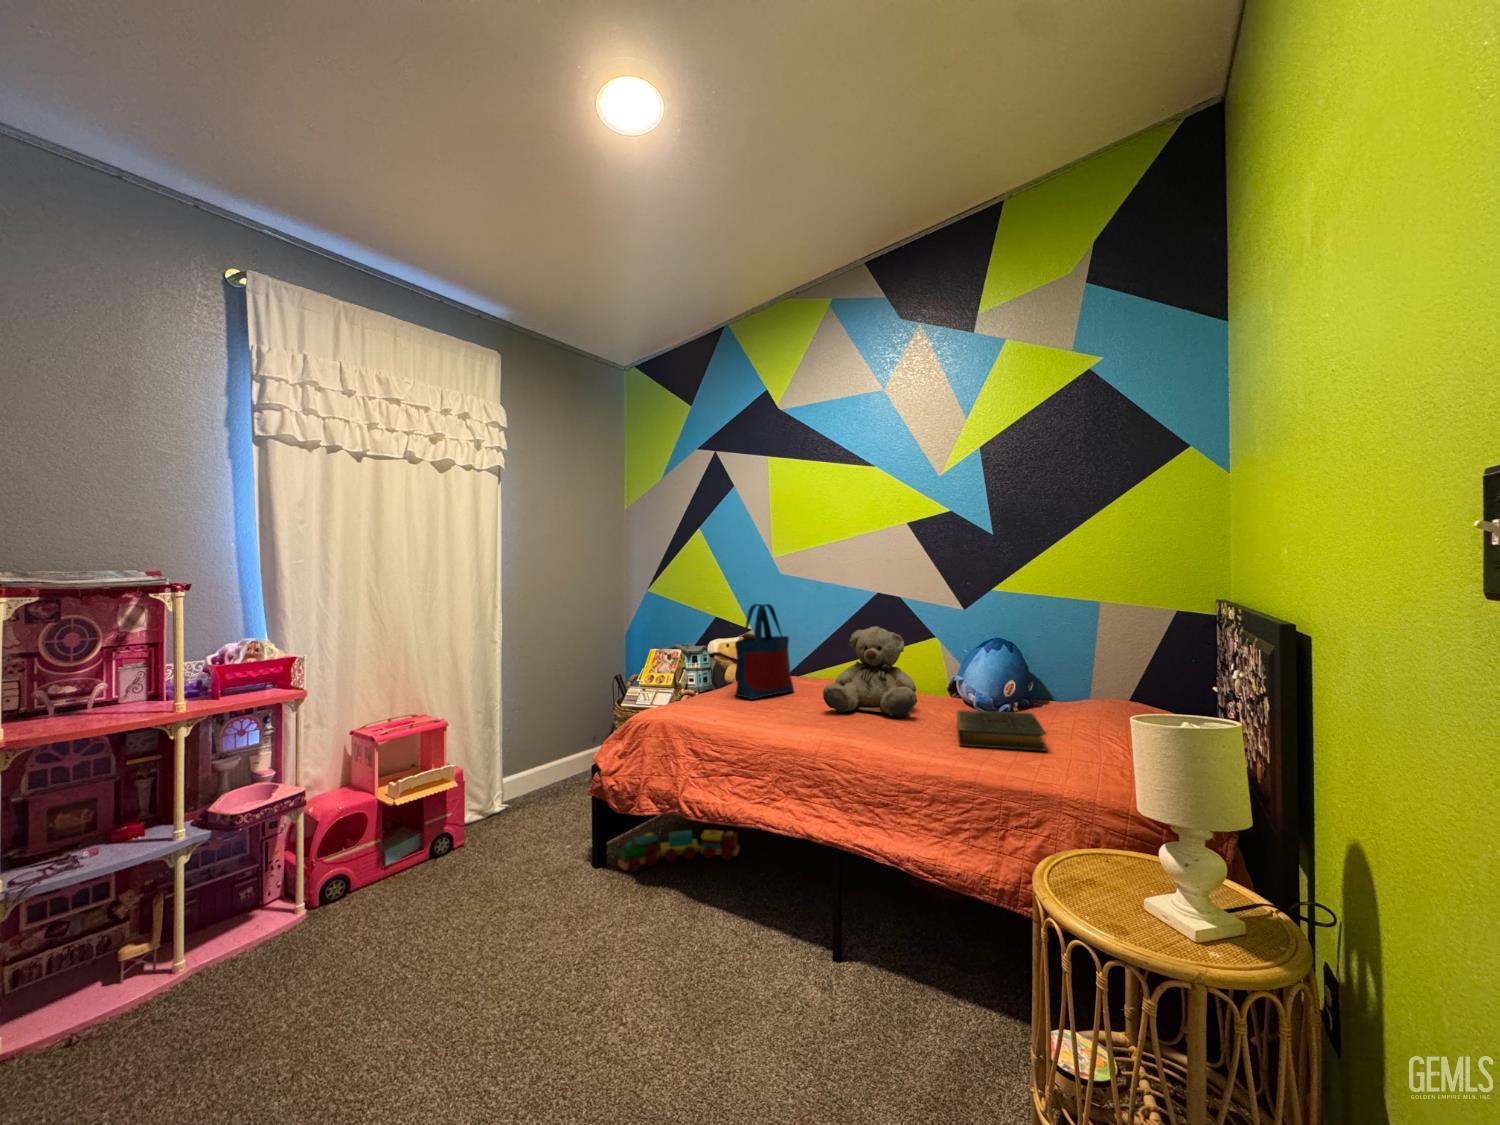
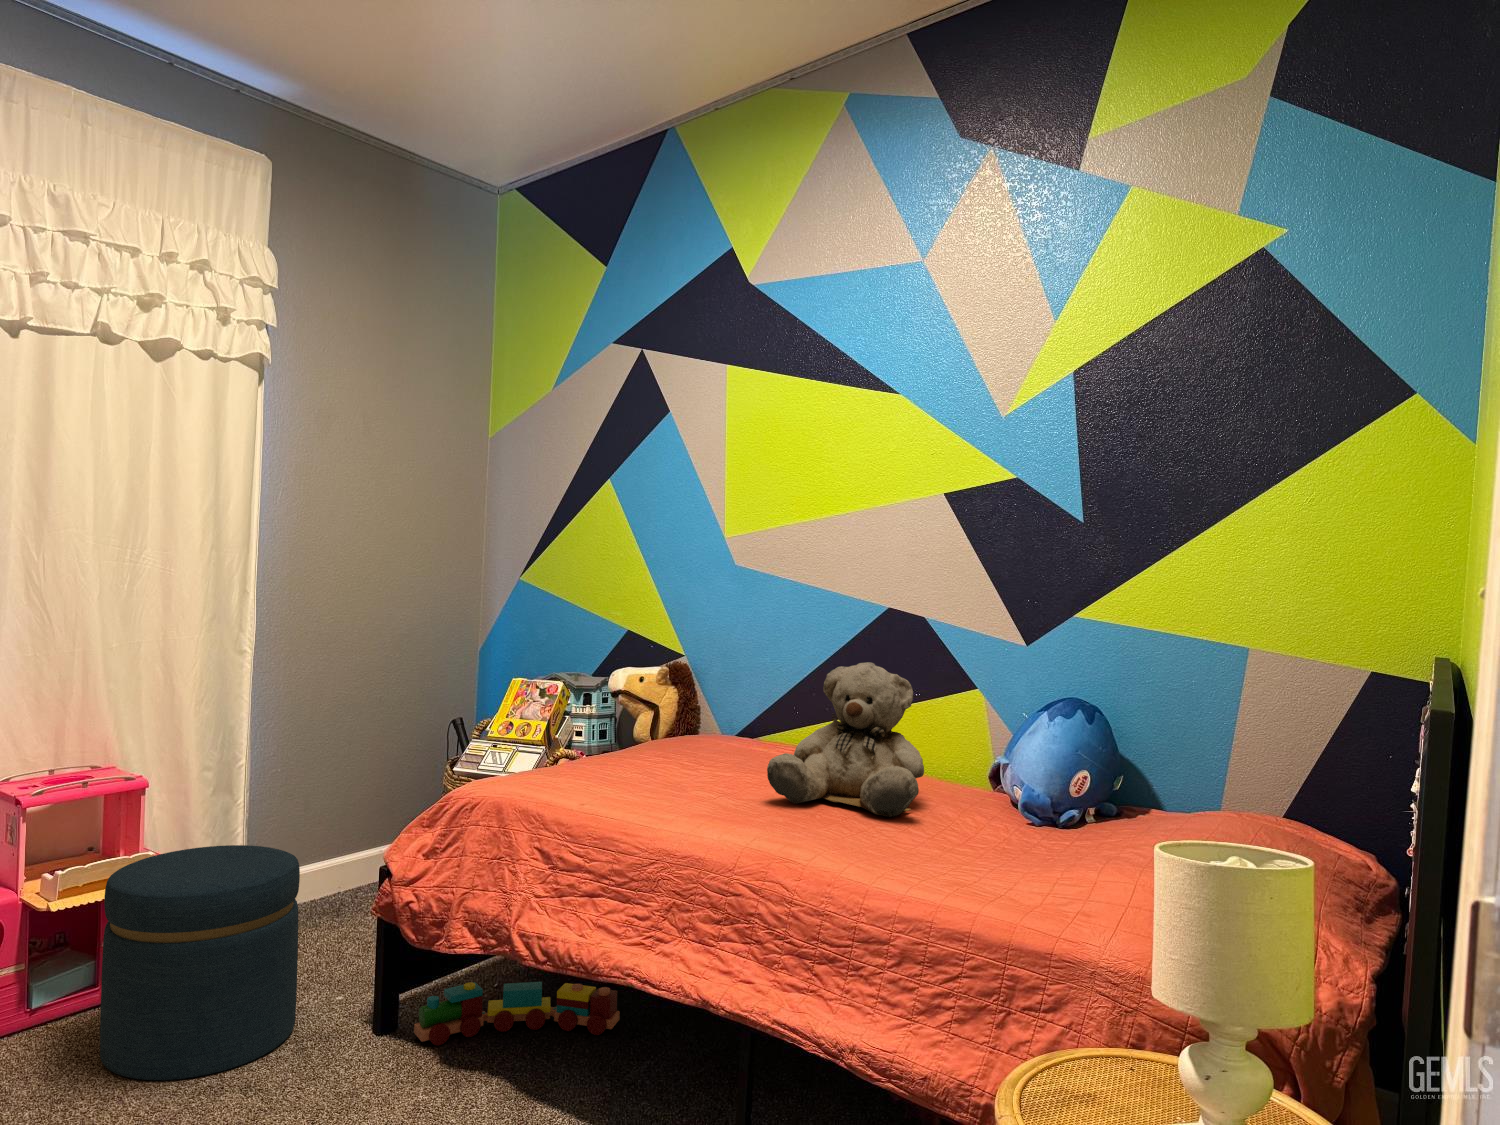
tote bag: present [735,604,794,699] -> none [631,612,734,773]
hardback book: present [957,710,1047,751] -> none [964,811,1105,887]
ottoman: none [432,758,545,904] -> present [100,845,300,1080]

